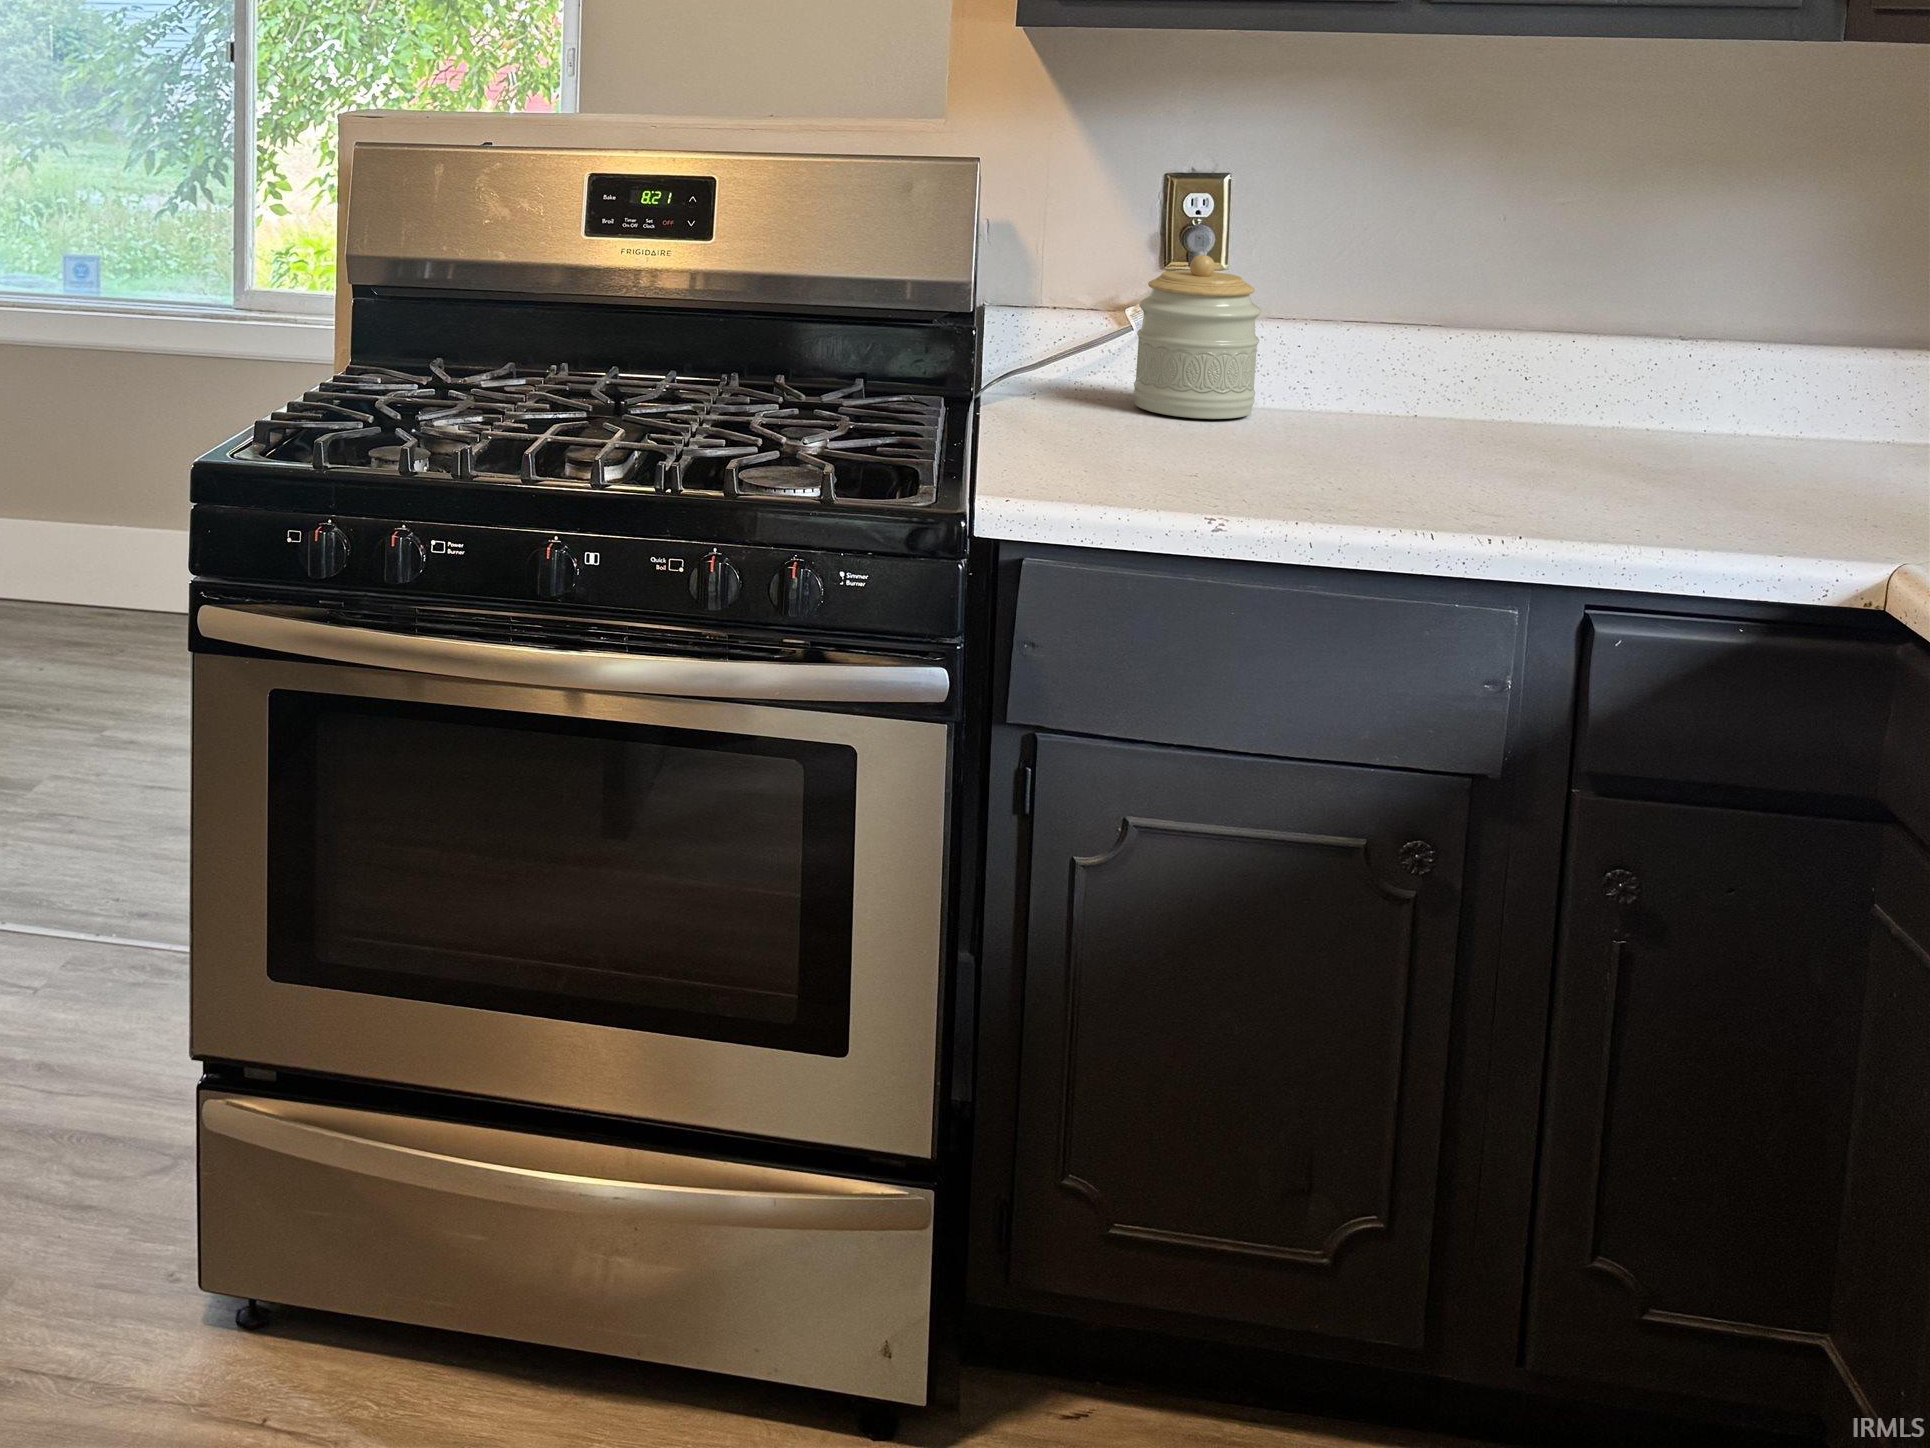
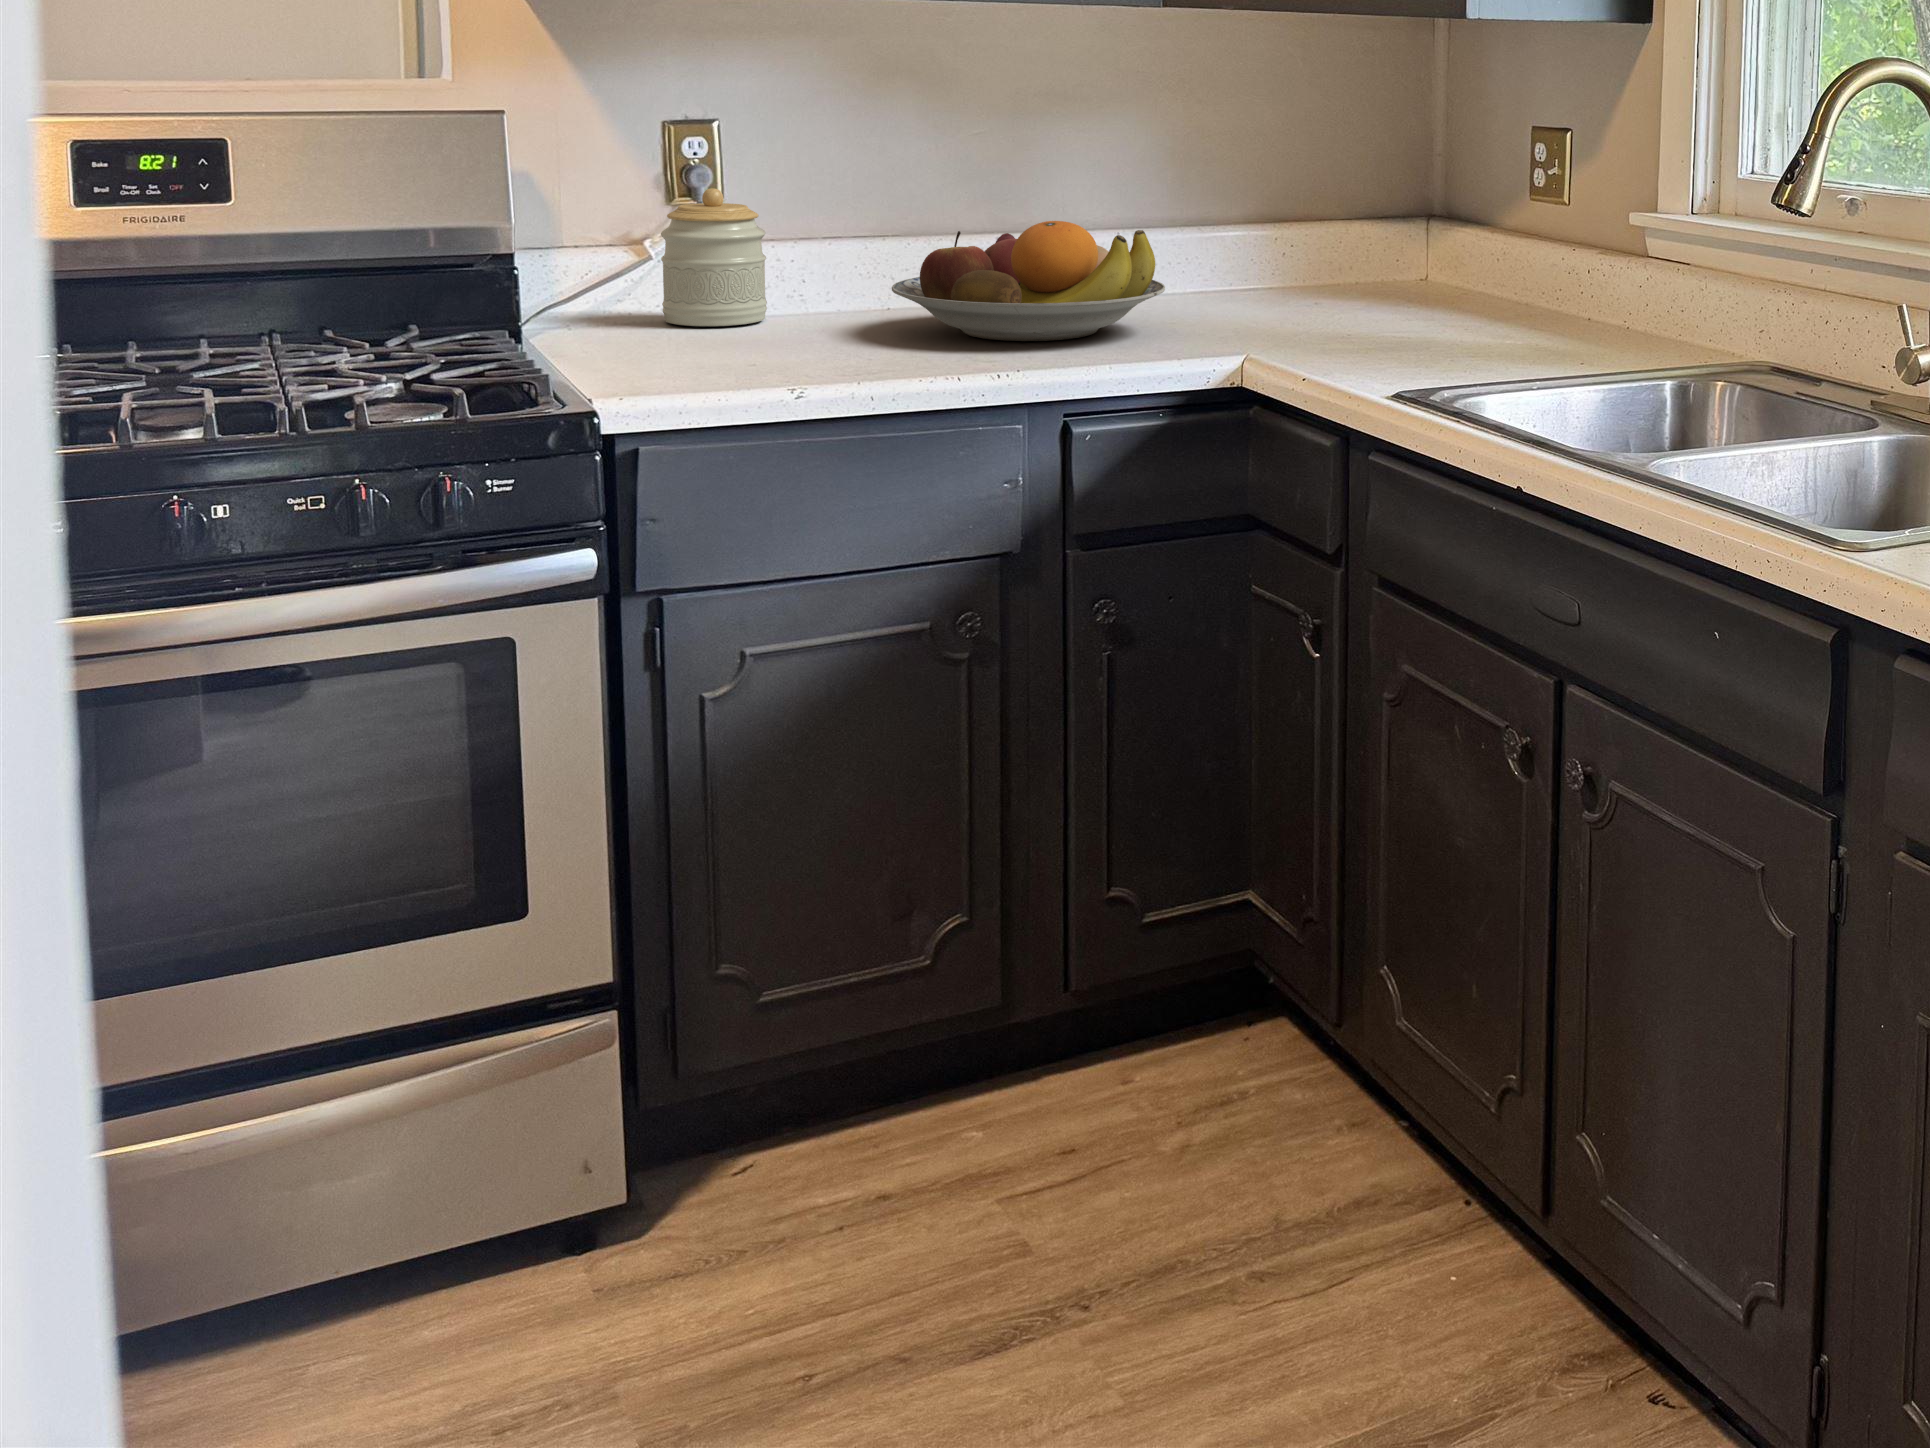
fruit bowl: none [1395,334,1797,496] -> present [892,221,1165,341]

